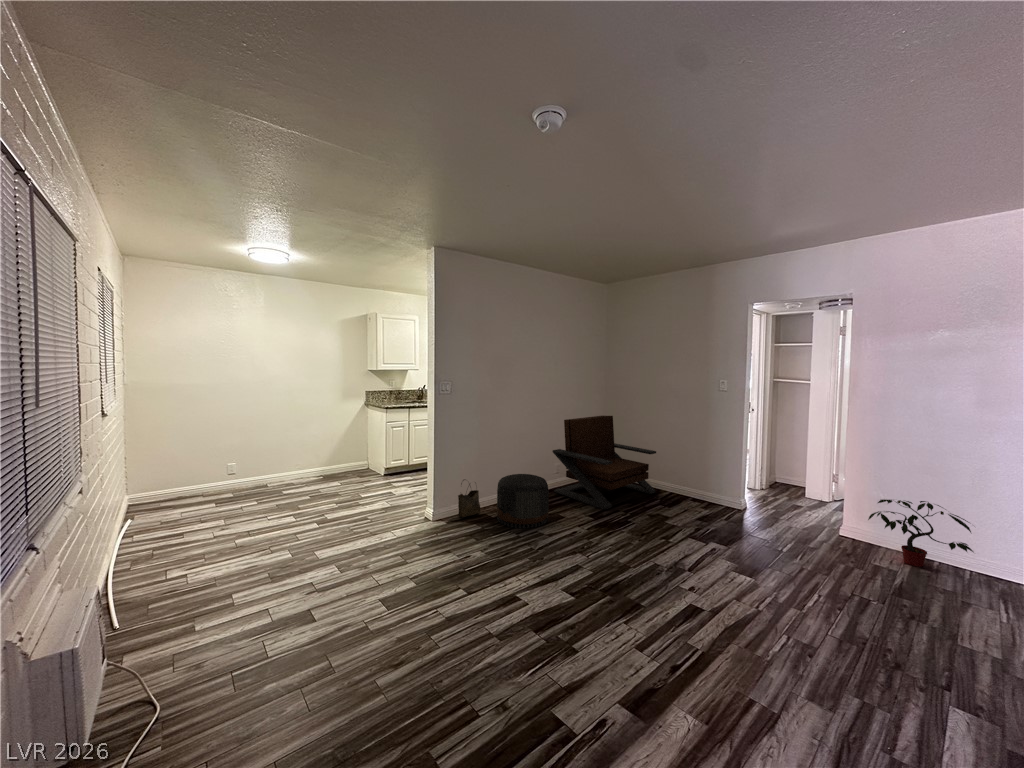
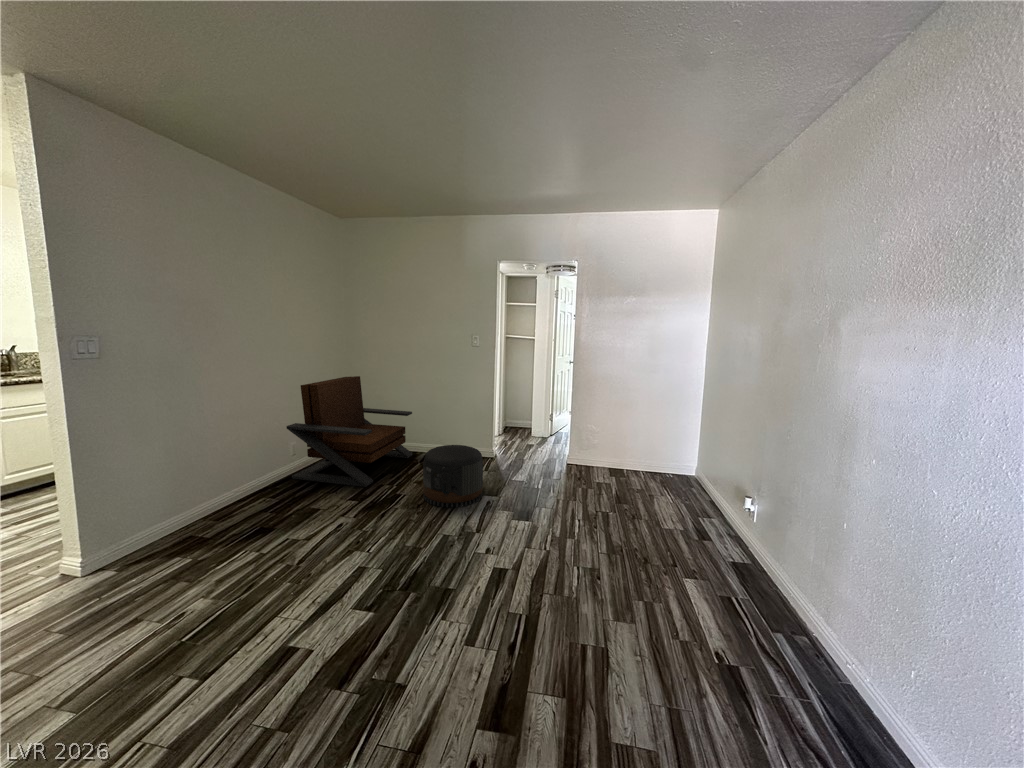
pouf: present [497,474,549,528] -> present [423,445,483,507]
woven basket: present [458,480,480,518] -> none [132,493,180,553]
potted plant: present [868,499,973,567] -> none [588,427,650,476]

